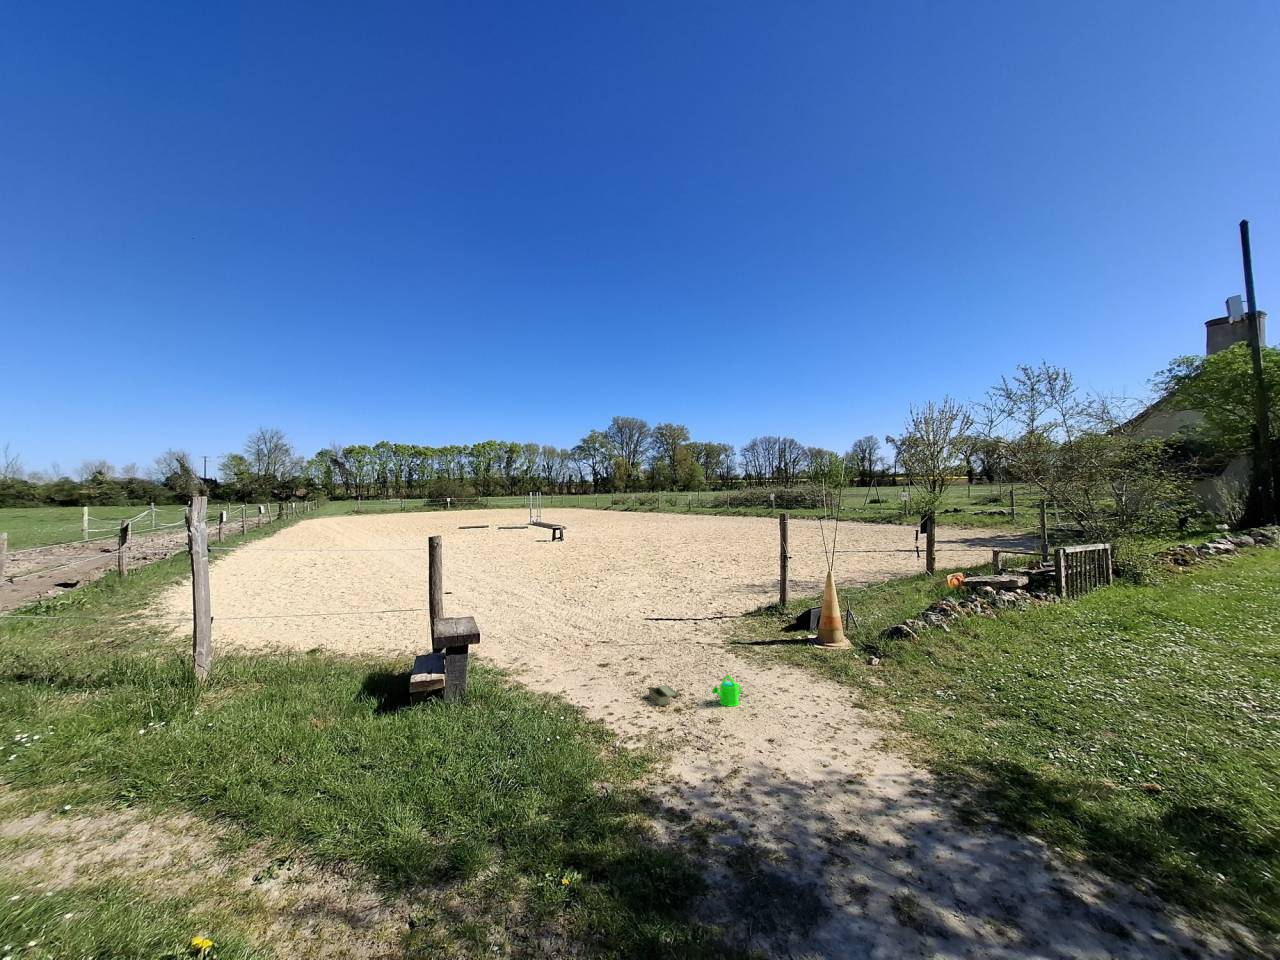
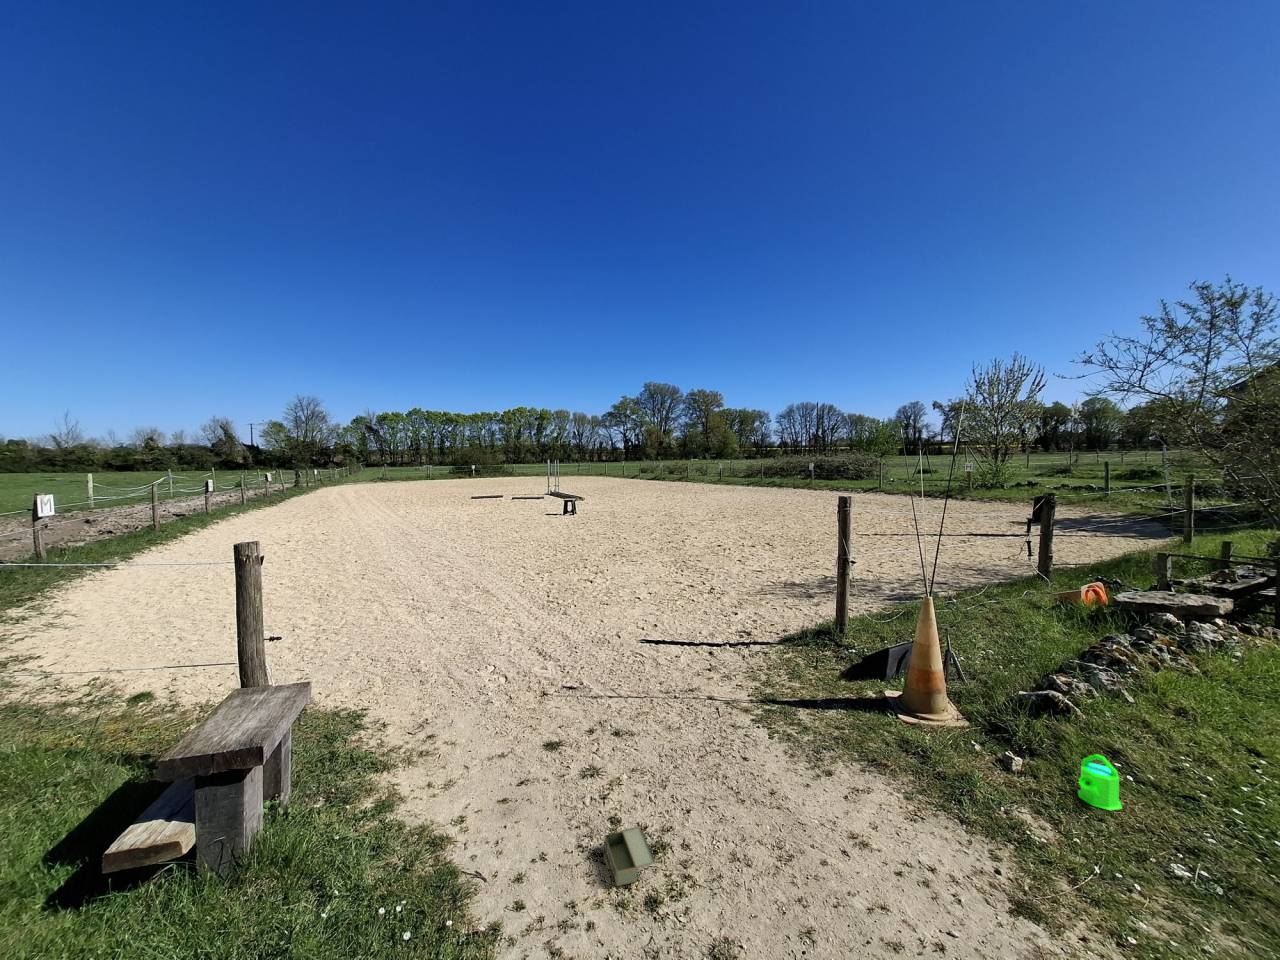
watering can: present [712,675,742,706] -> present [1078,754,1122,810]

